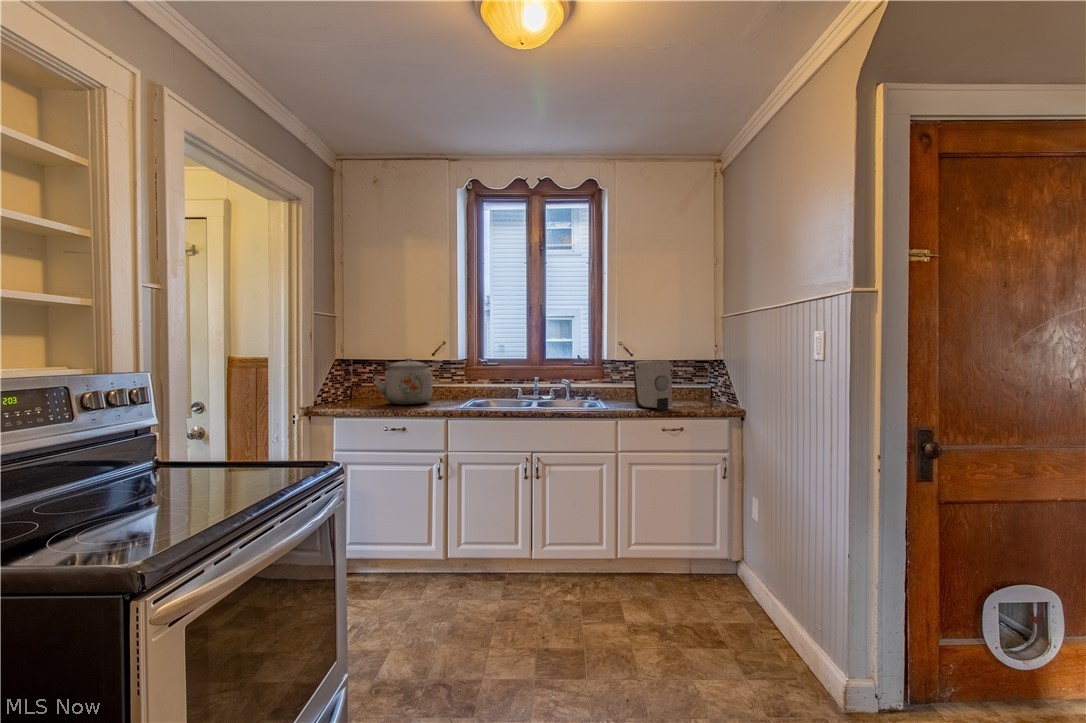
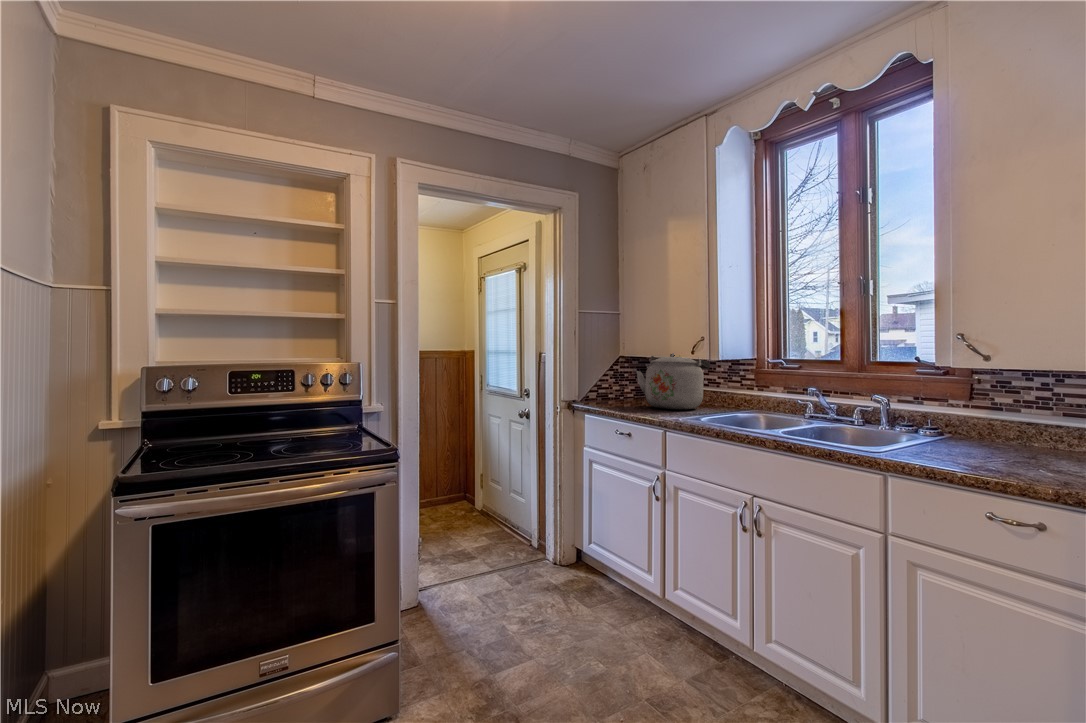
soap dispenser: present [633,360,672,410] -> none [966,361,1033,473]

